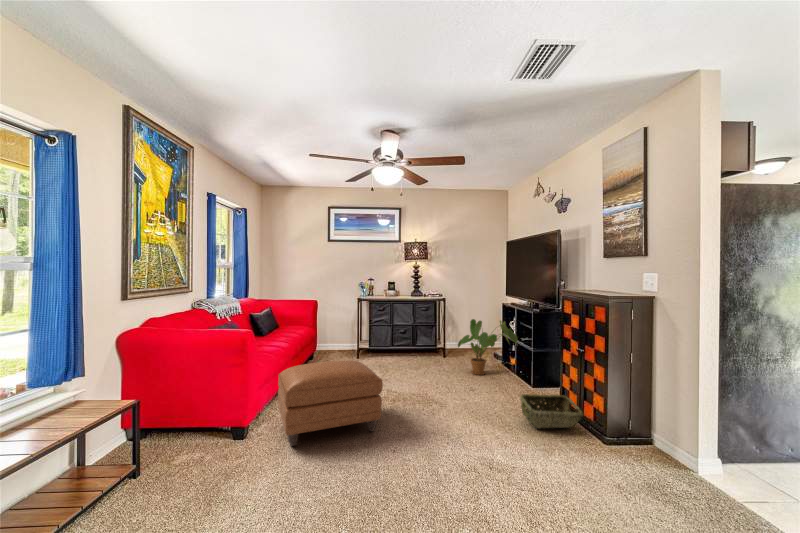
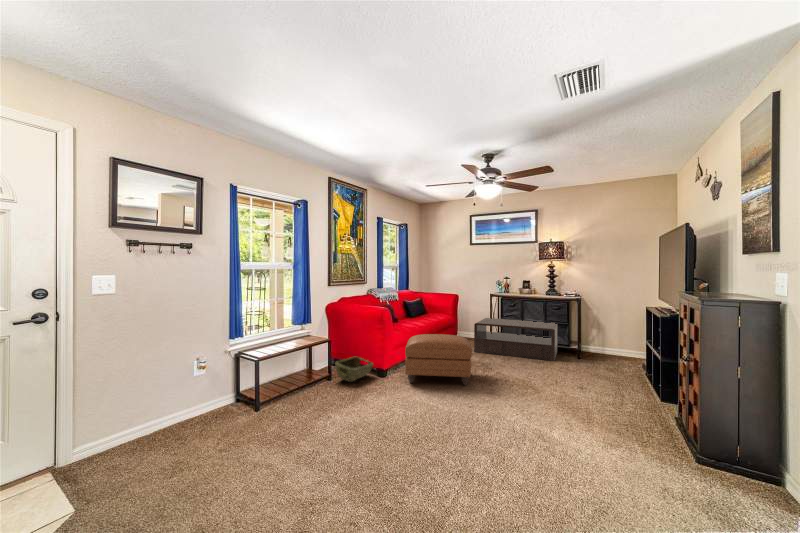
house plant: present [458,319,517,375] -> none [574,316,629,369]
coffee table: none [347,328,439,373] -> present [474,318,557,361]
woven basket: present [520,394,583,428] -> present [335,357,373,382]

